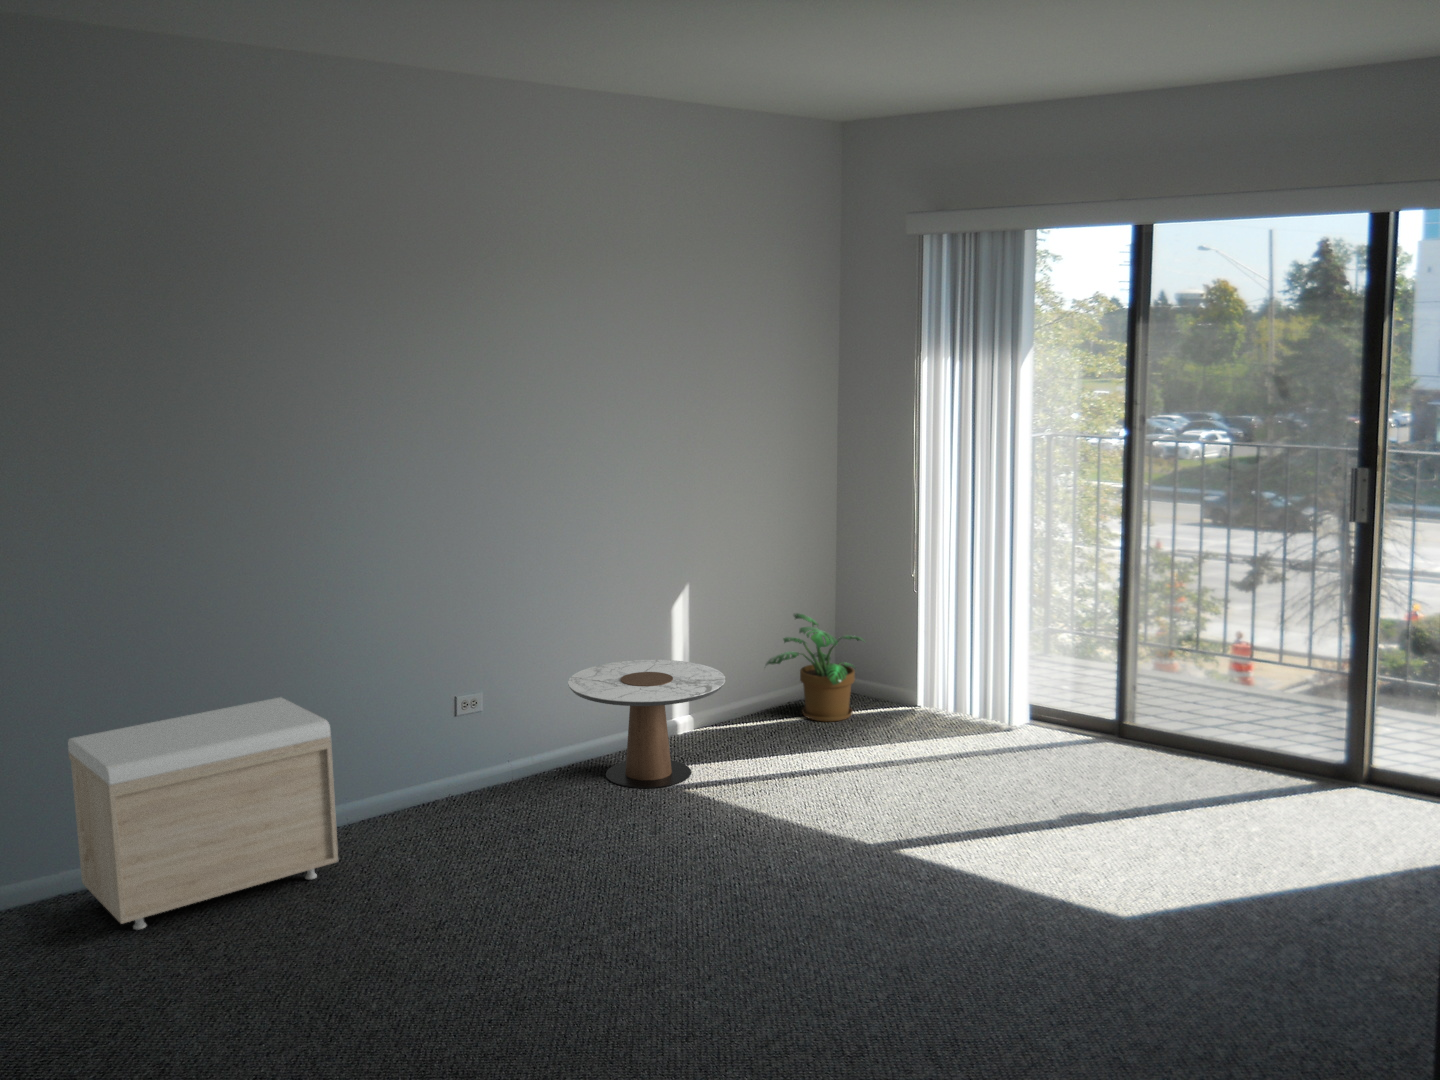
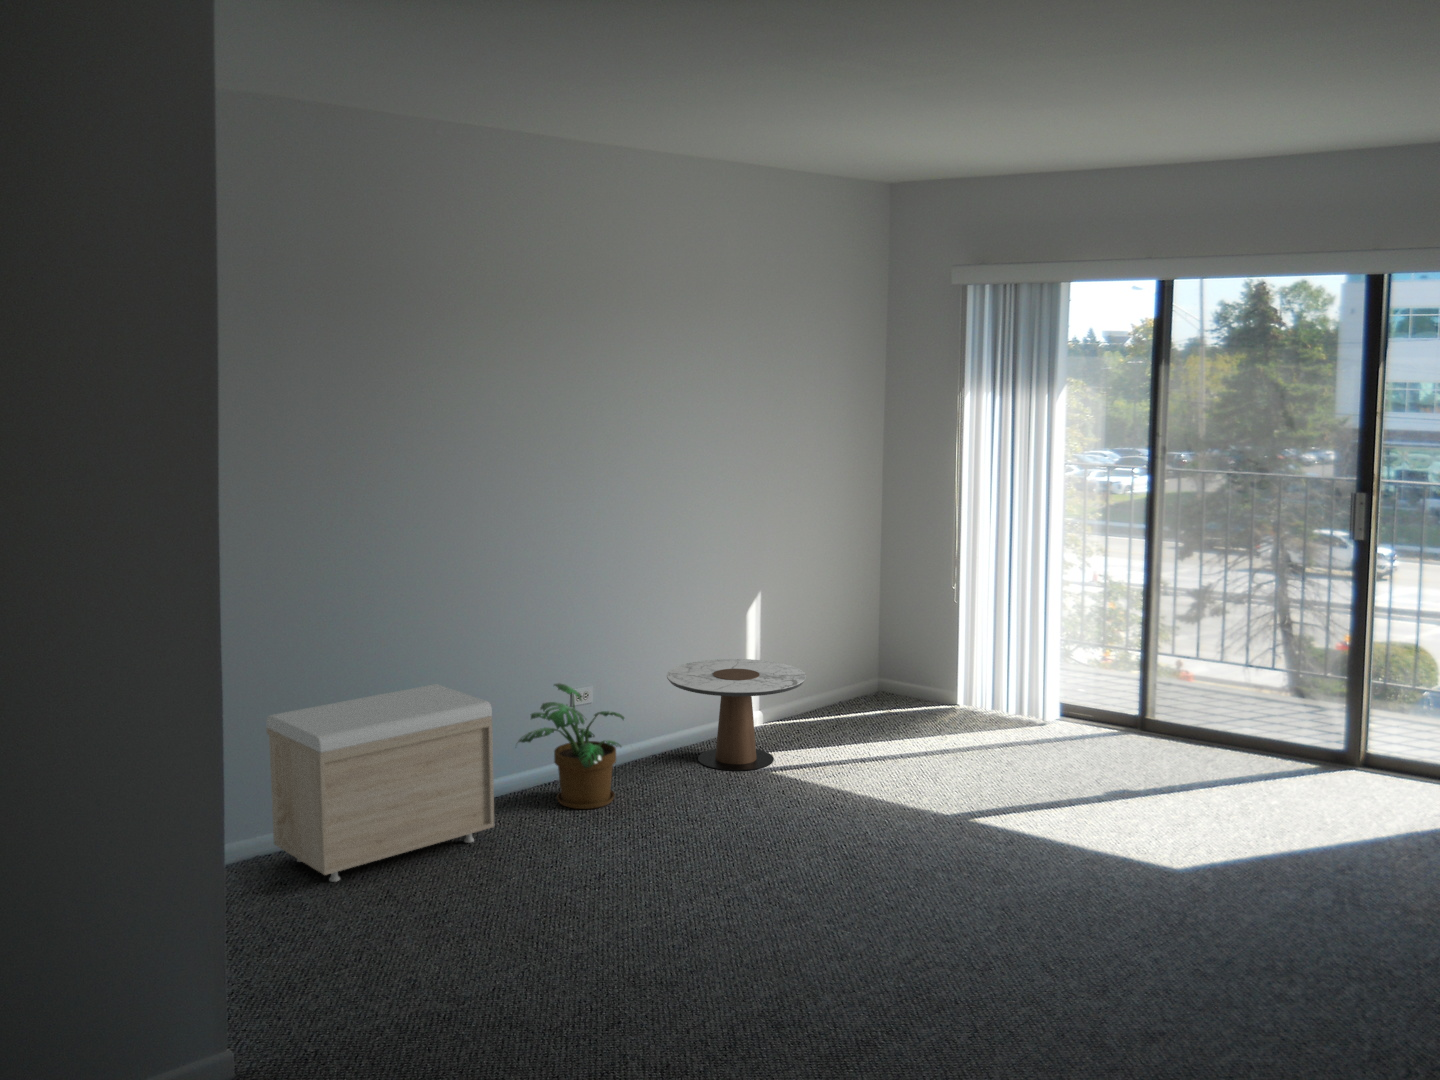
potted plant: present [765,613,865,721] -> present [518,683,624,809]

